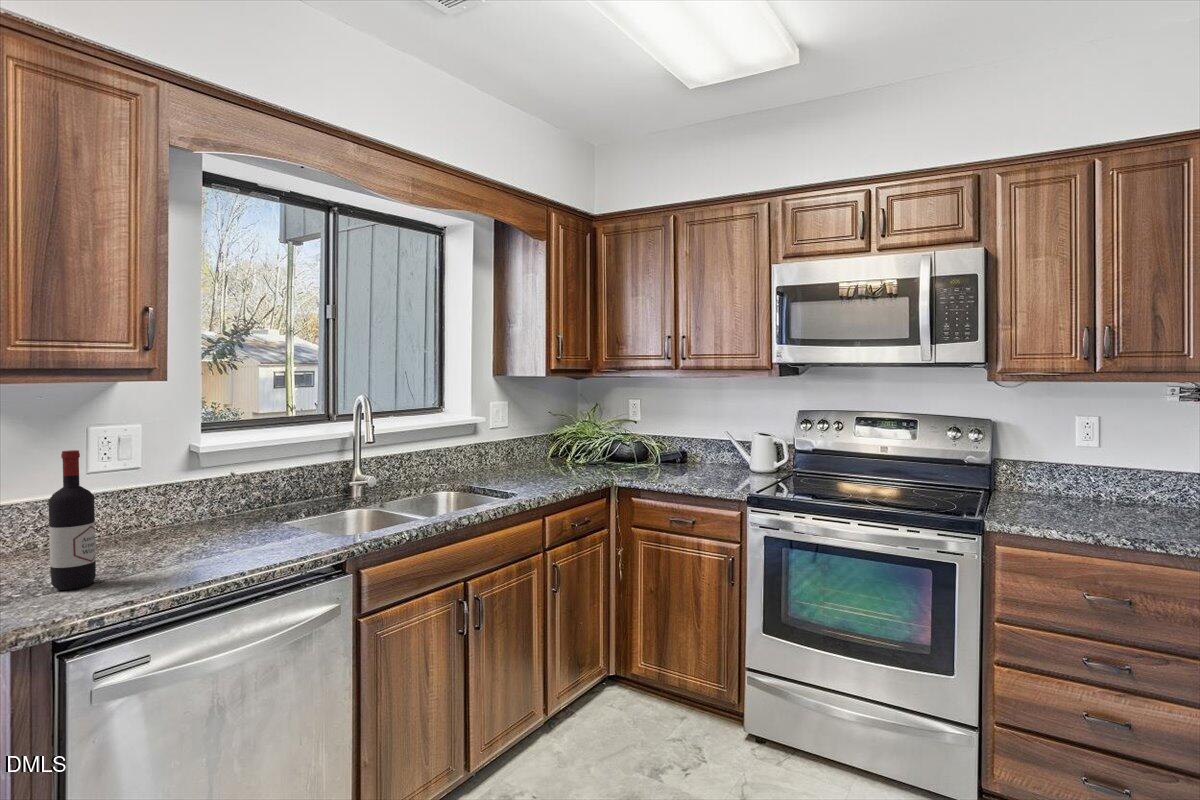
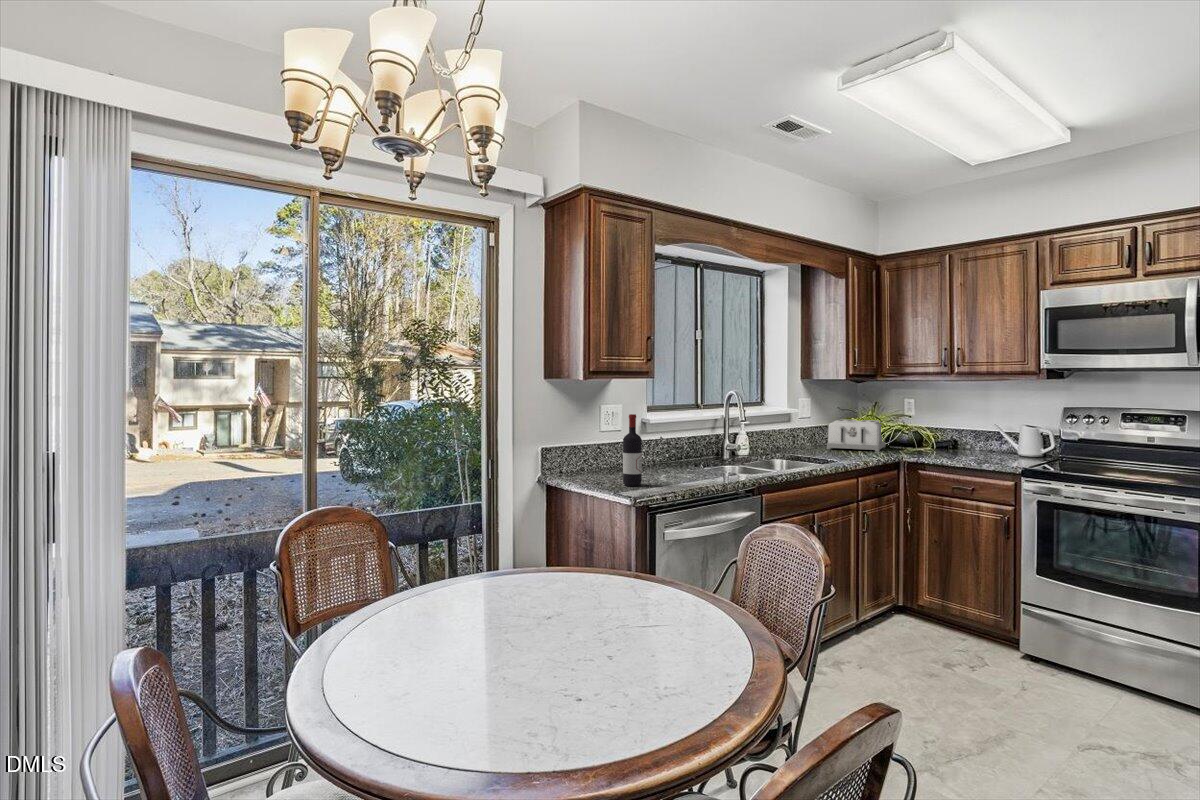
toaster: none [527,428,604,472] -> present [827,419,885,452]

